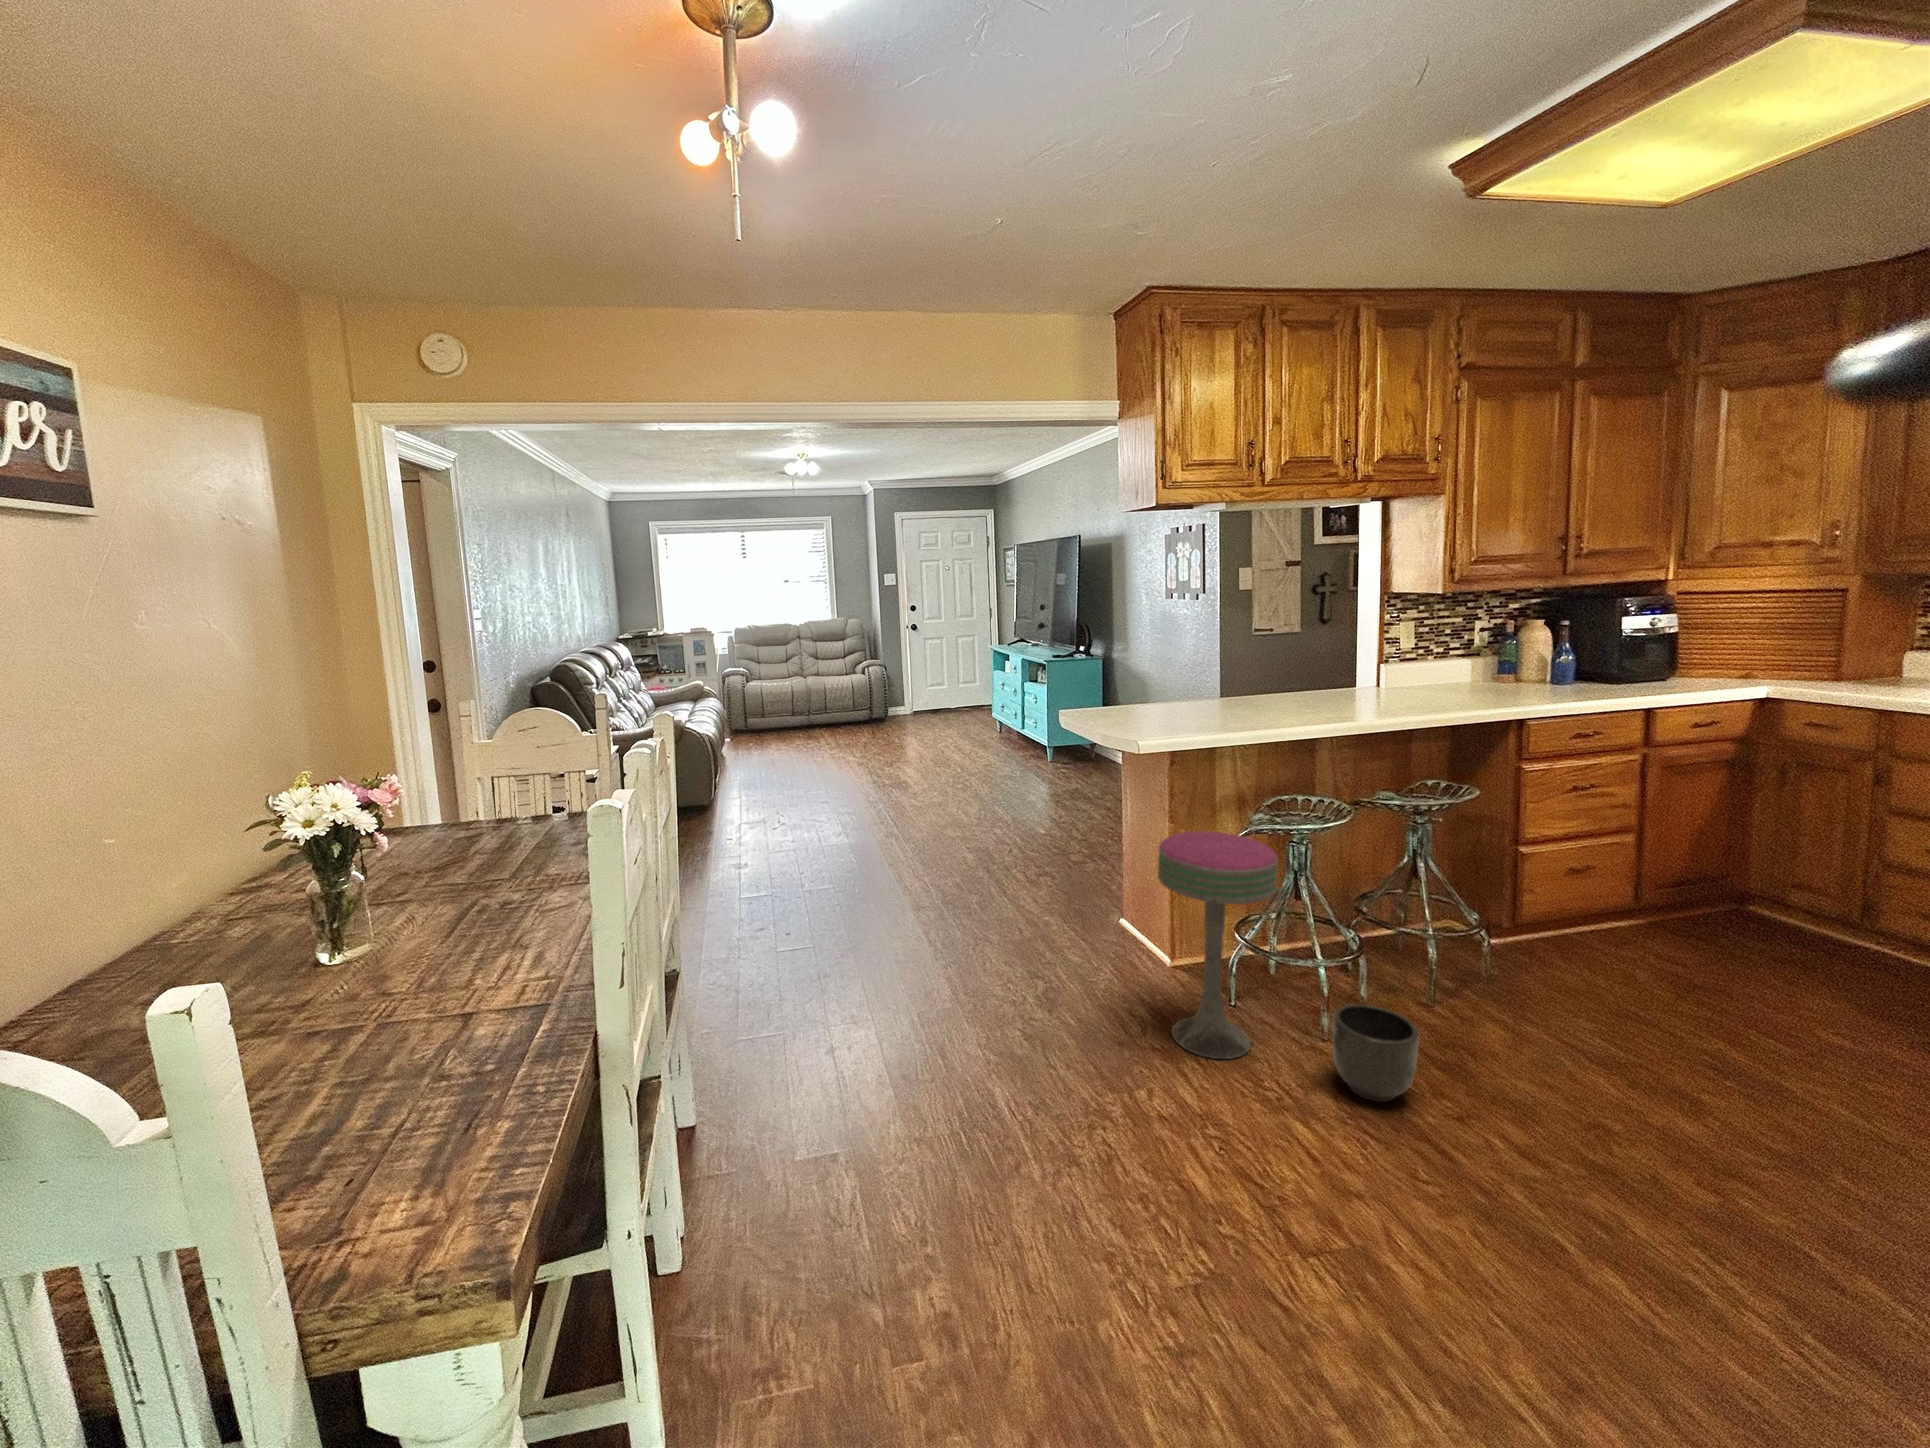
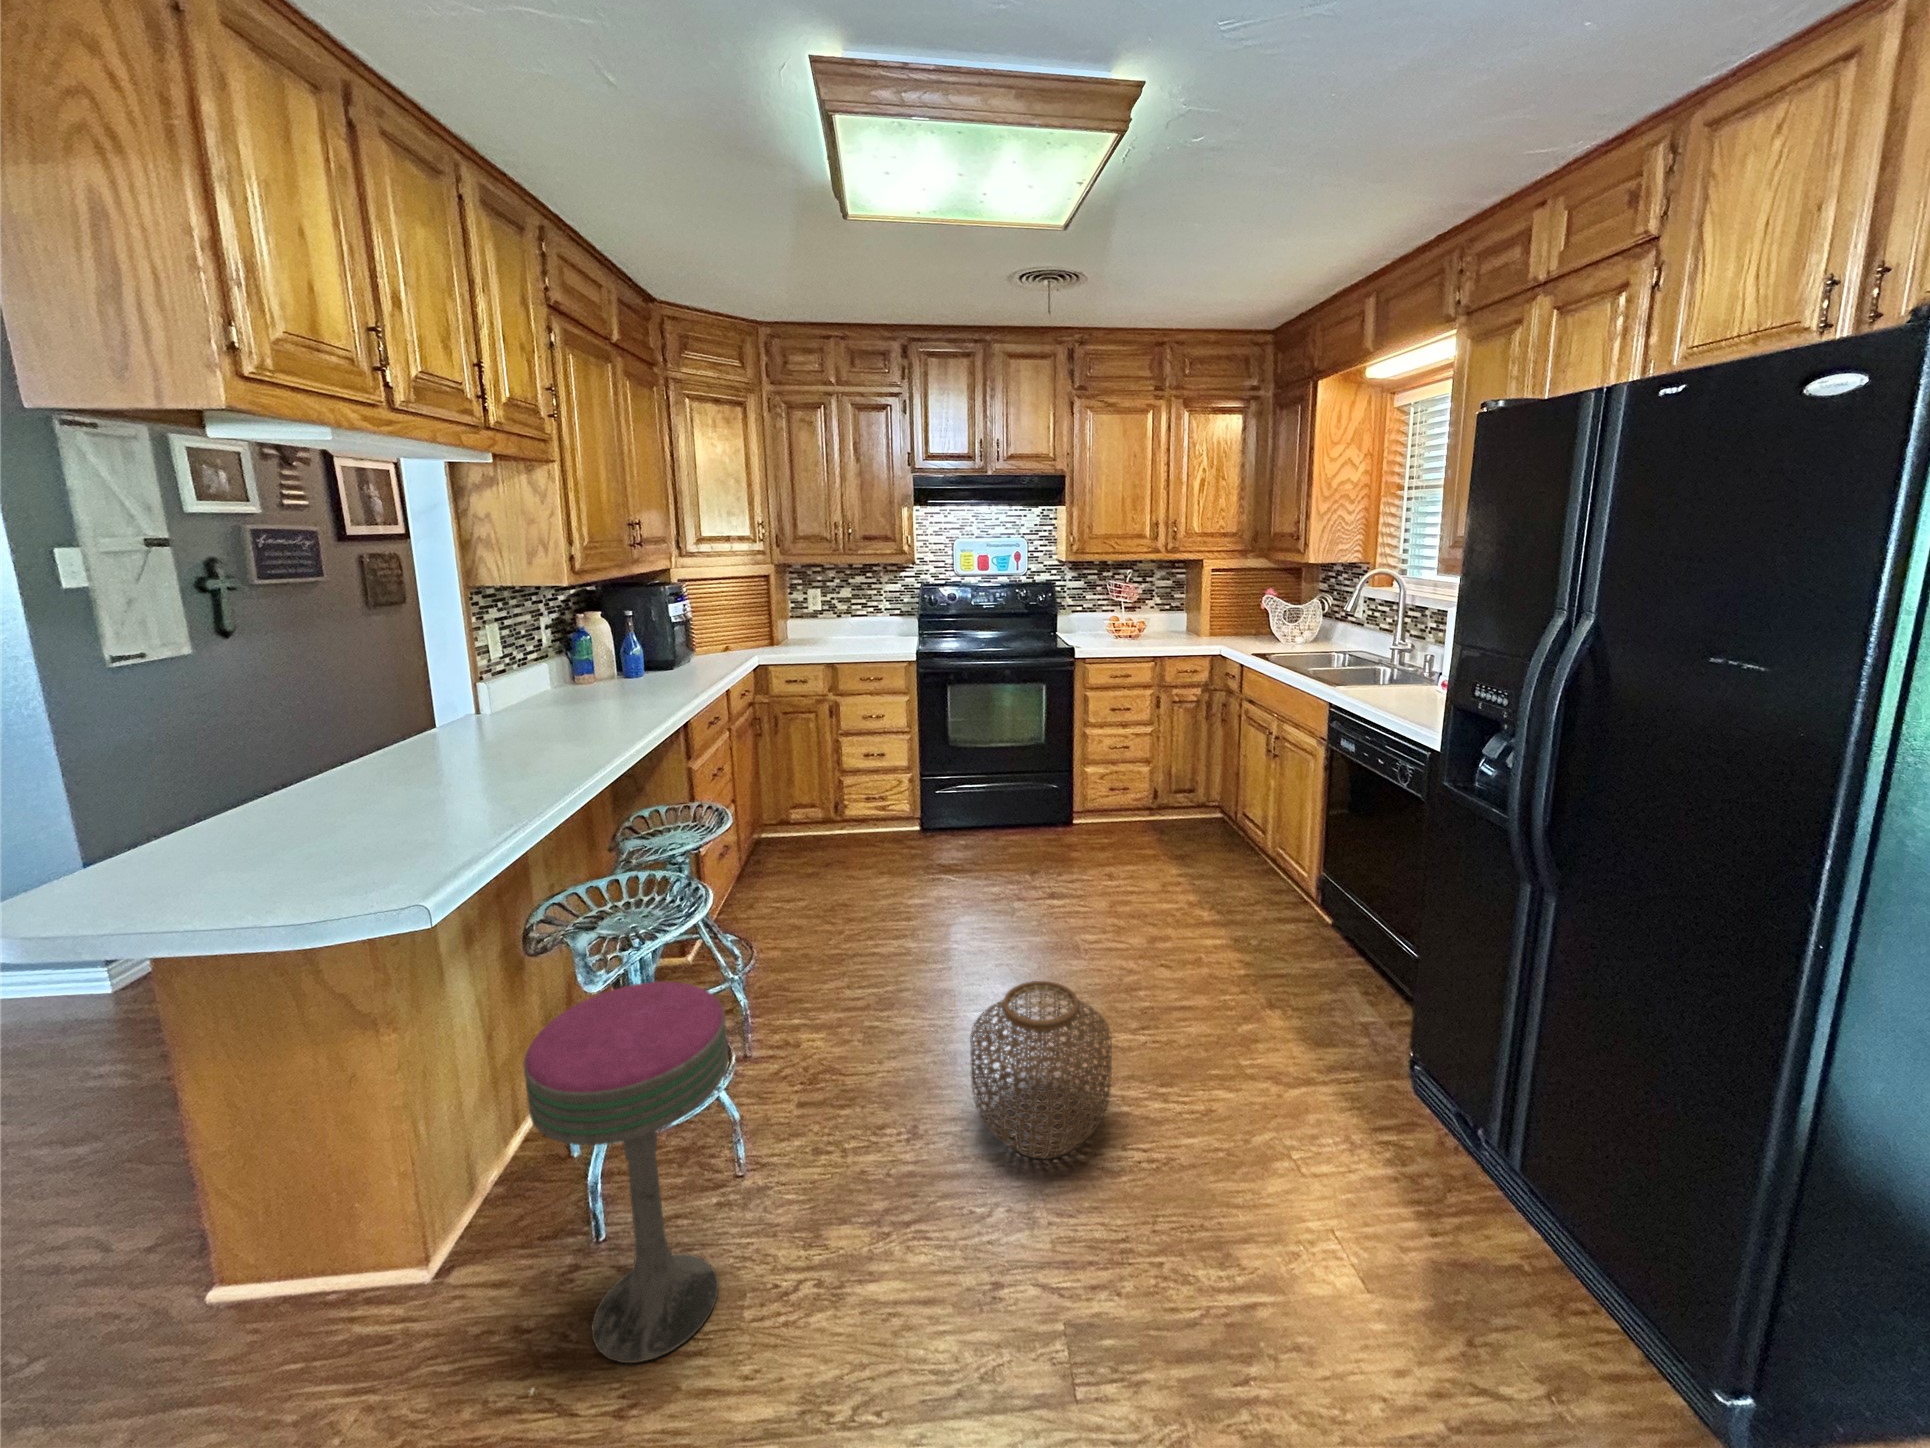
planter: present [1333,1004,1419,1102] -> none [796,1077,887,1198]
woven basket: none [1483,1036,1694,1247] -> present [970,981,1112,1158]

